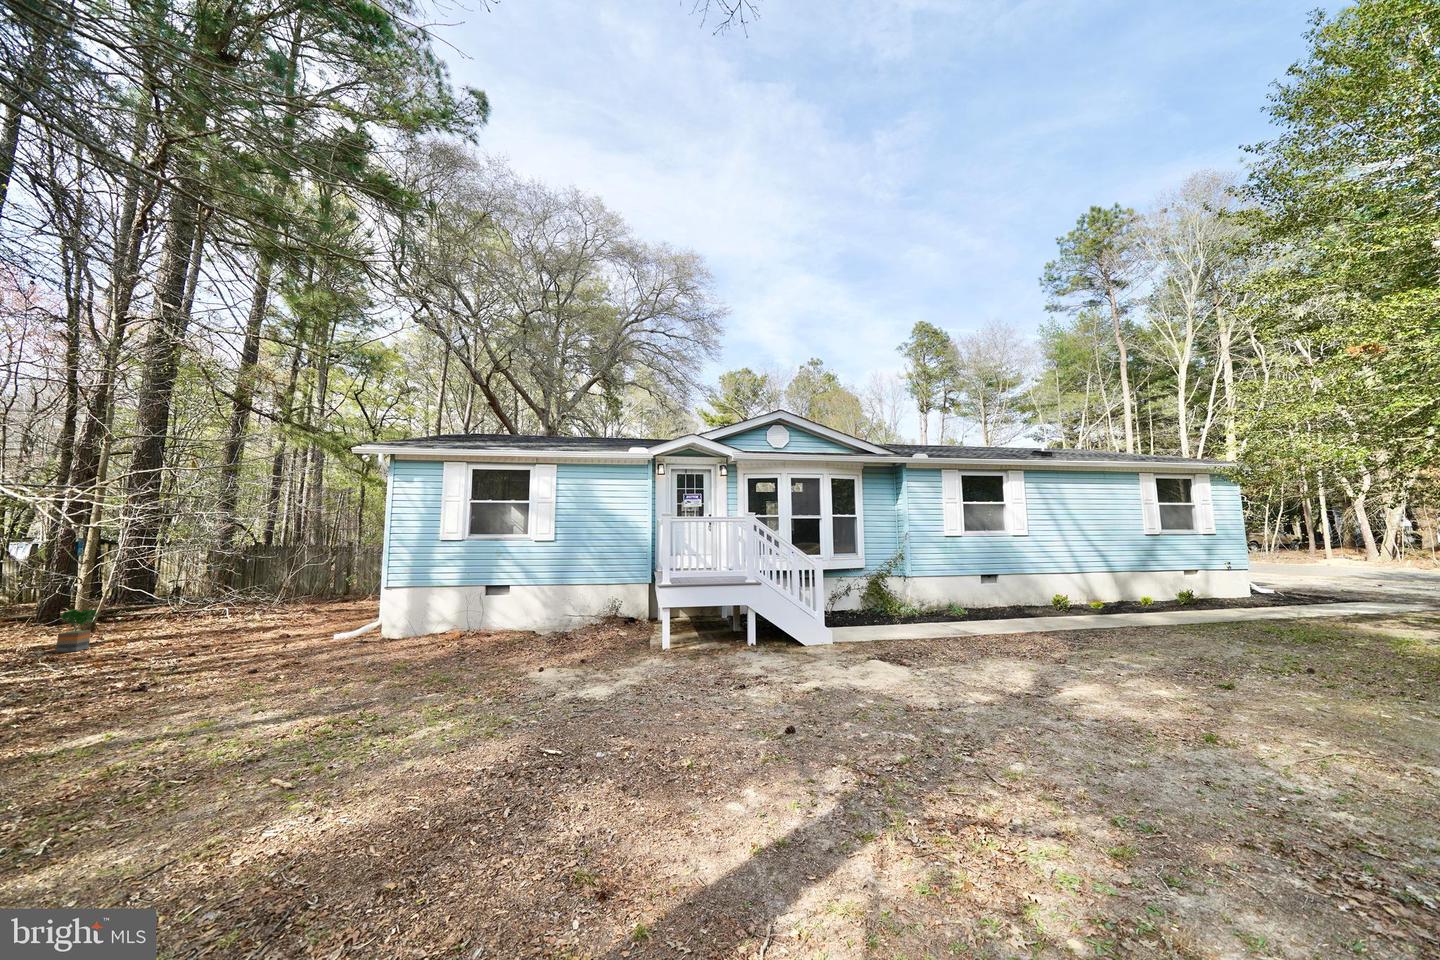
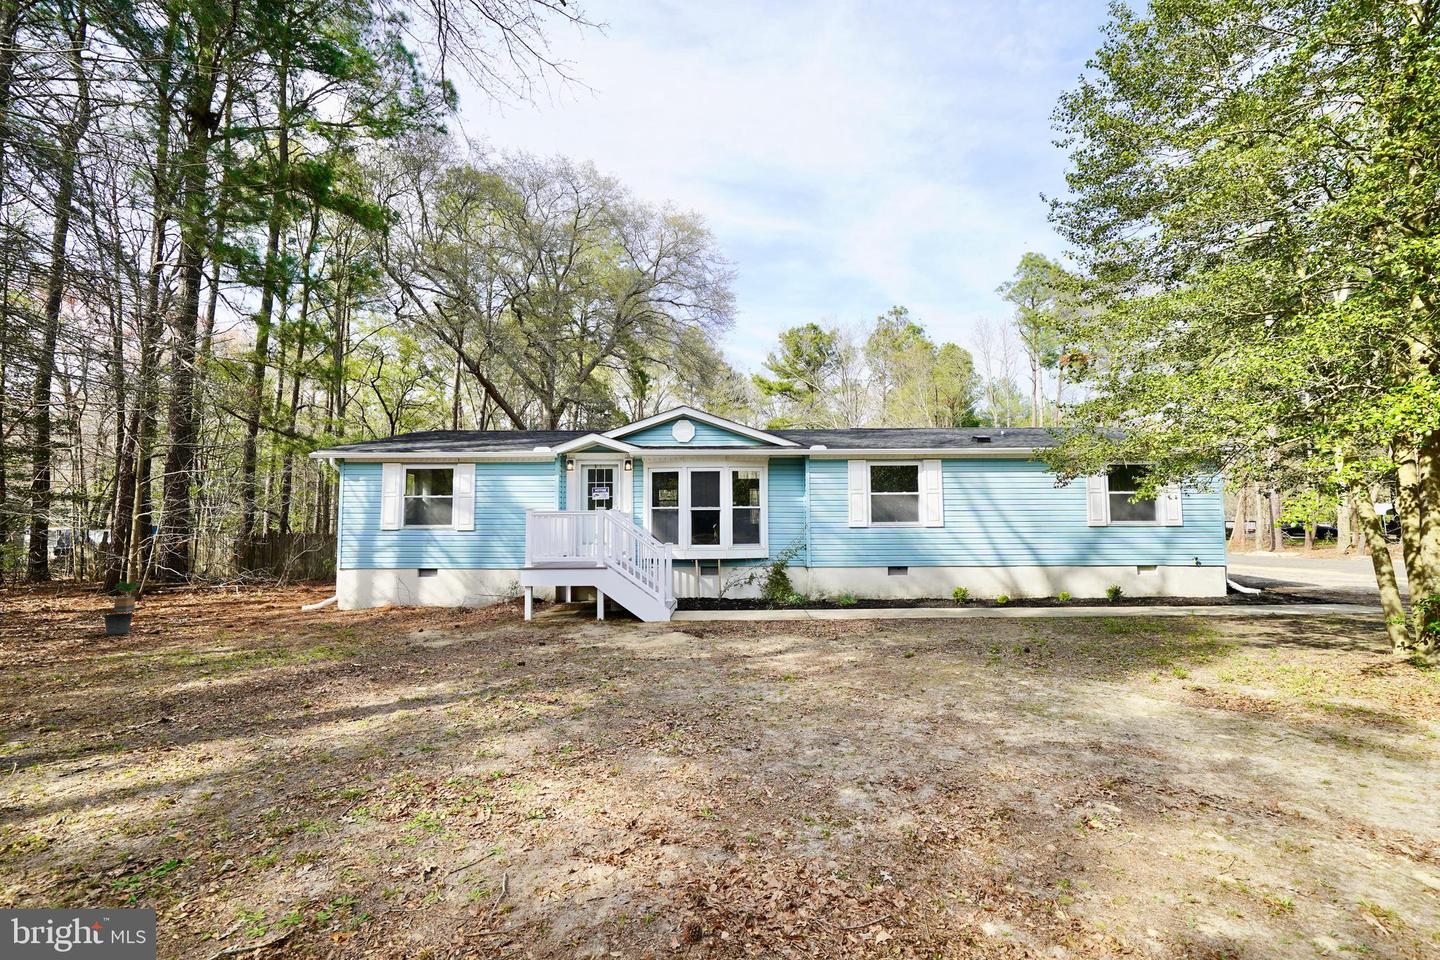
bucket: none [45,656,99,692] -> present [103,613,133,634]

